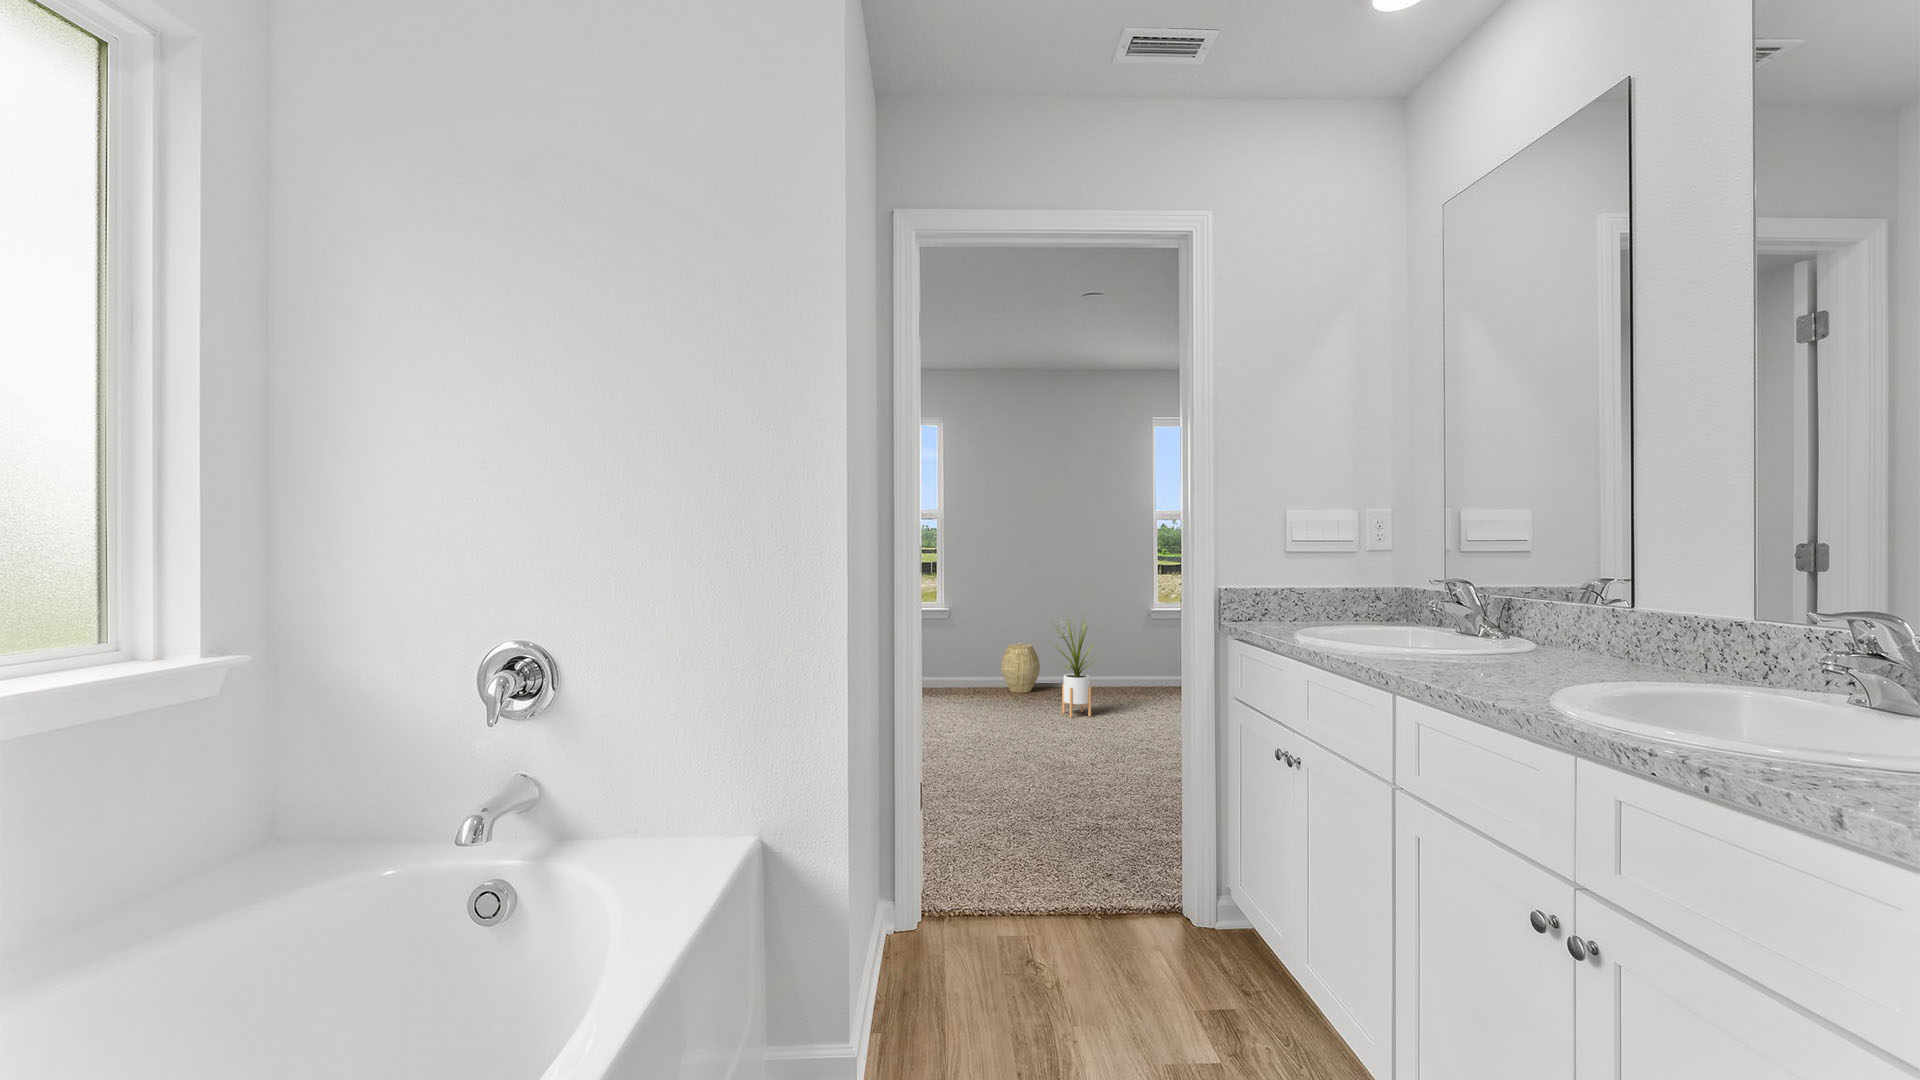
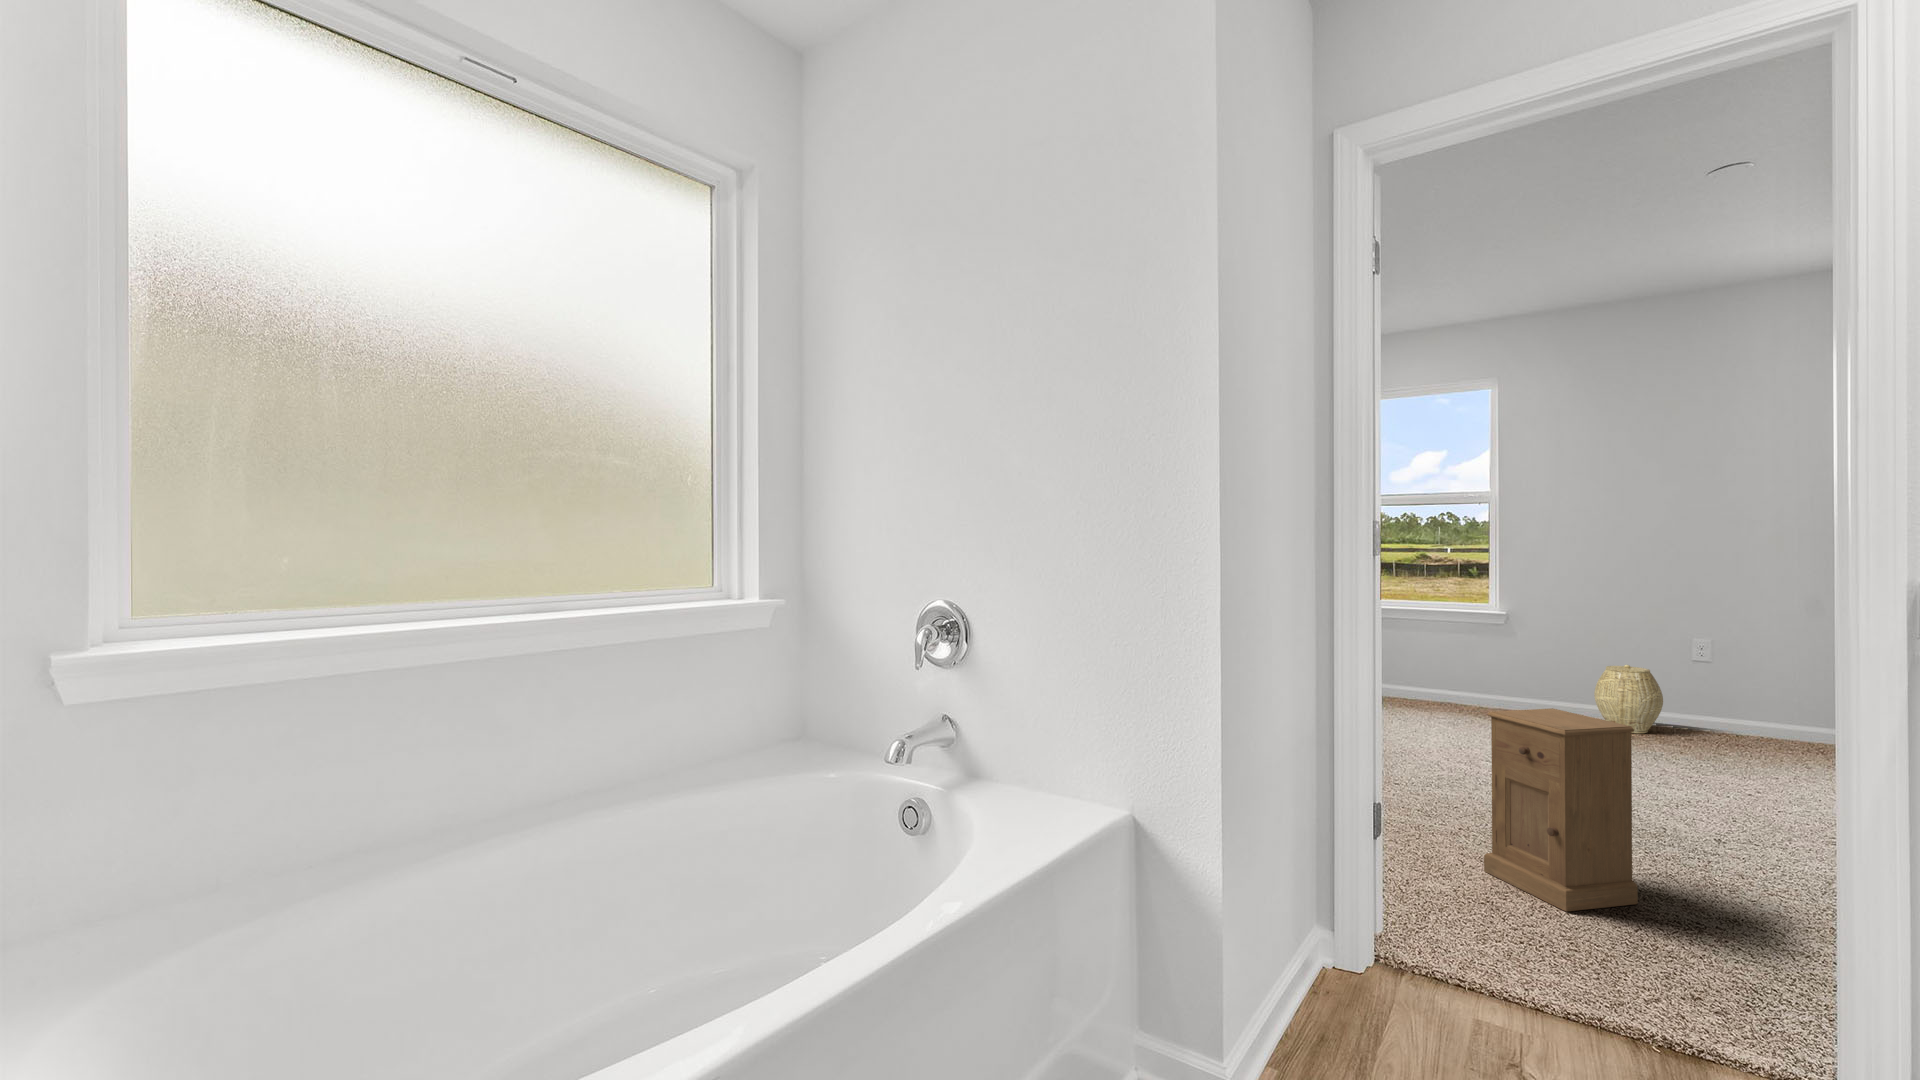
house plant: present [1053,620,1095,718] -> none [1664,624,1776,780]
nightstand: none [970,685,1062,836] -> present [1484,708,1638,912]

